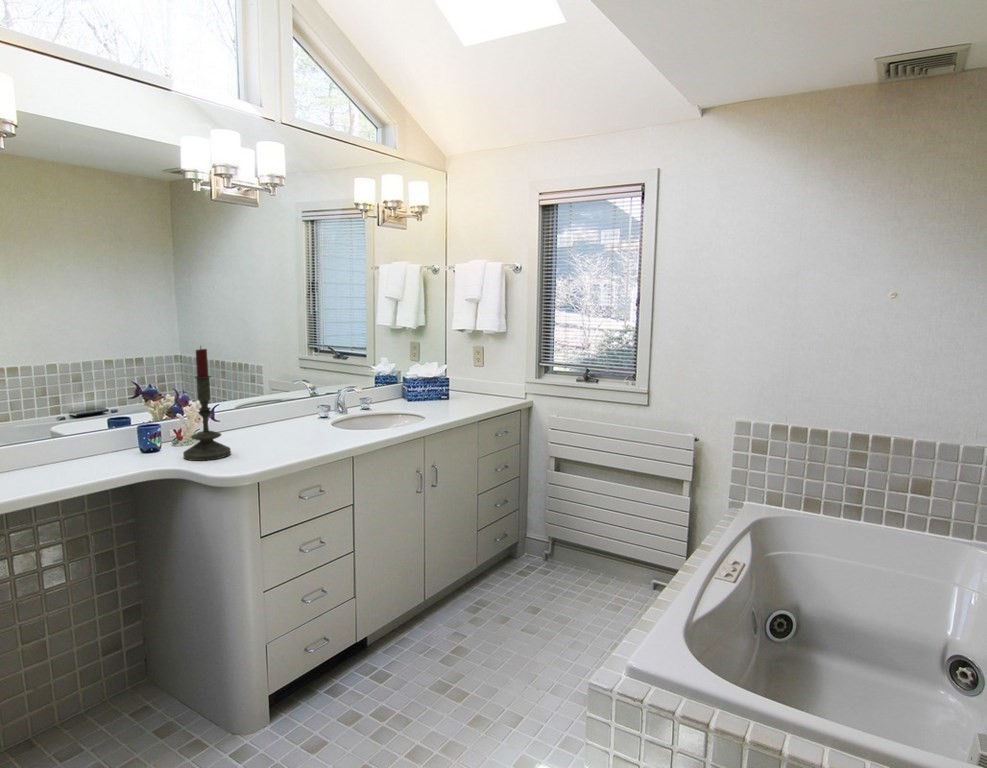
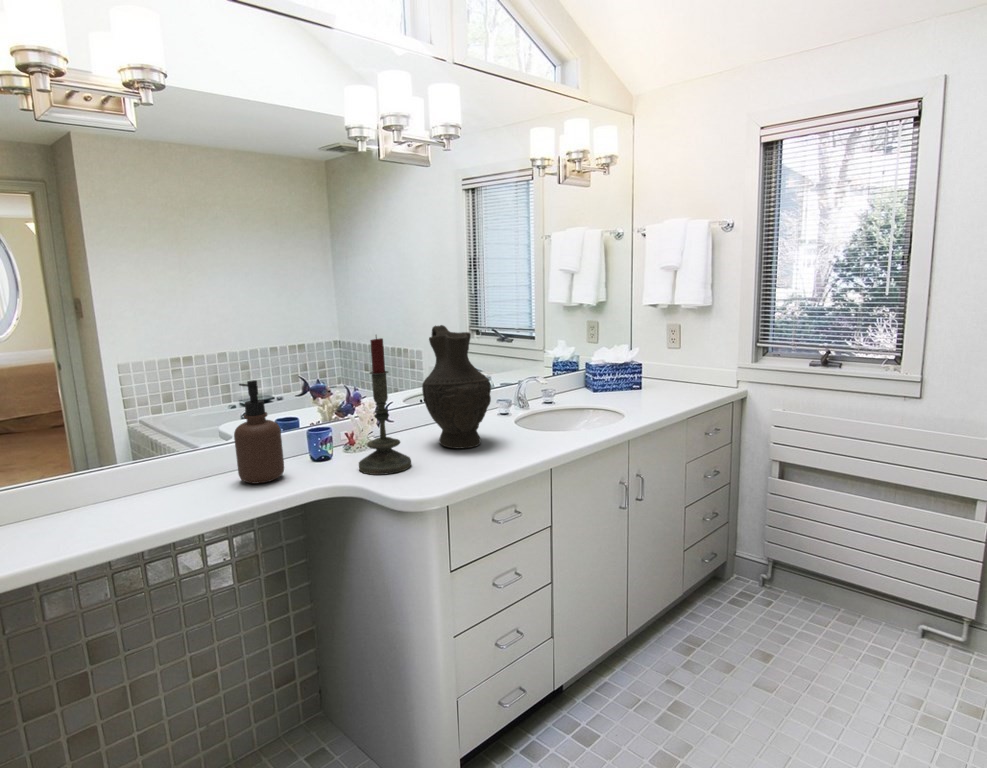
decorative vase: none [245,340,305,442] -> present [422,325,491,449]
soap dispenser: none [68,381,114,469] -> present [234,380,284,484]

